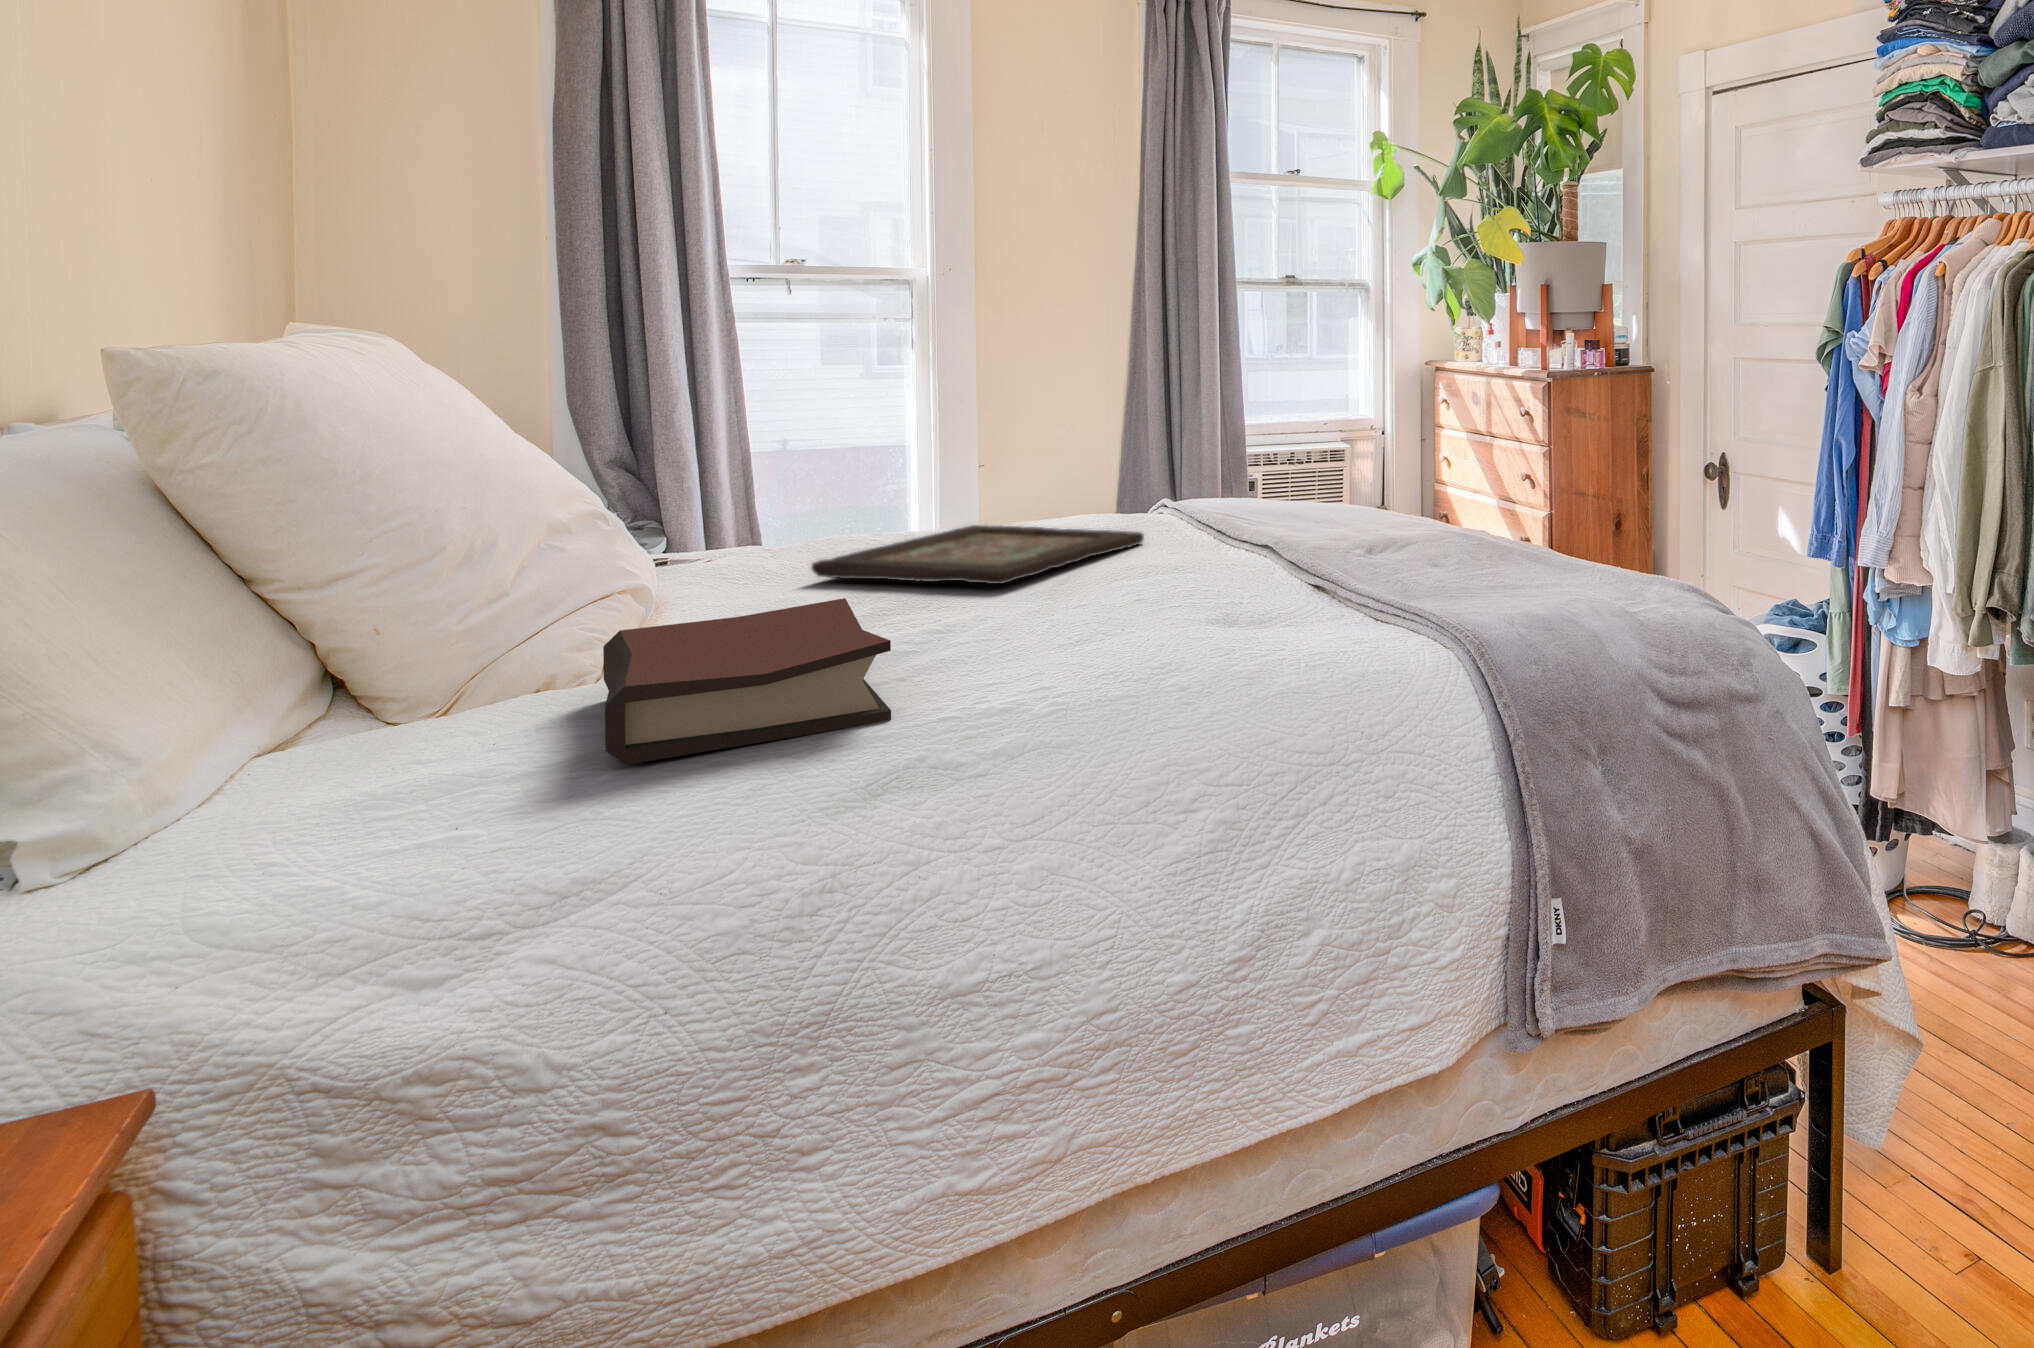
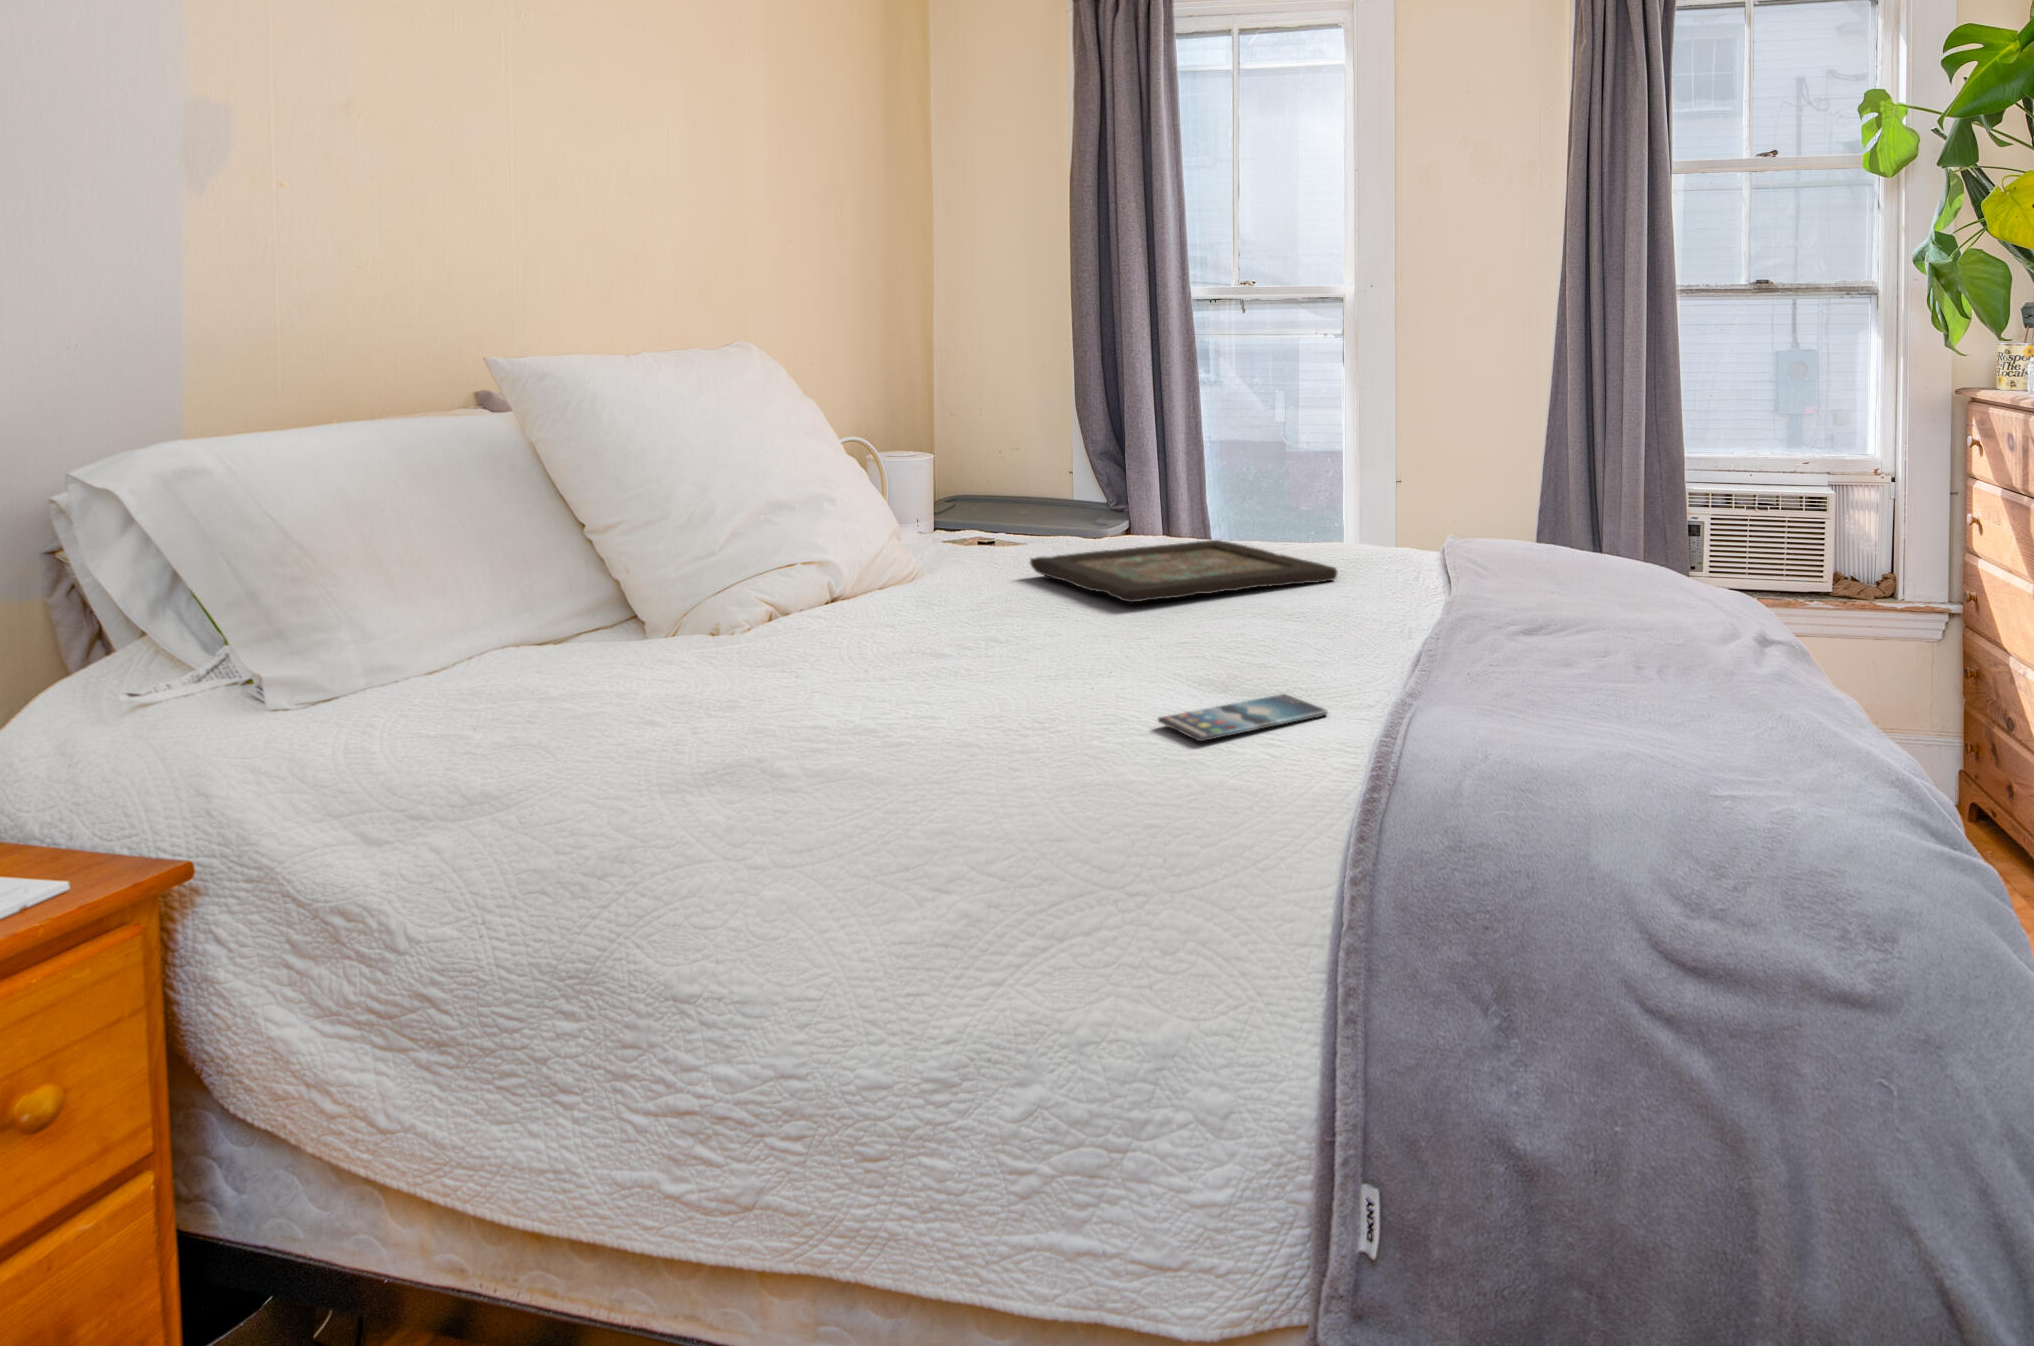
hardback book: present [603,598,891,765] -> none [607,595,907,717]
smartphone: none [1243,617,1351,655] -> present [1158,694,1328,741]

